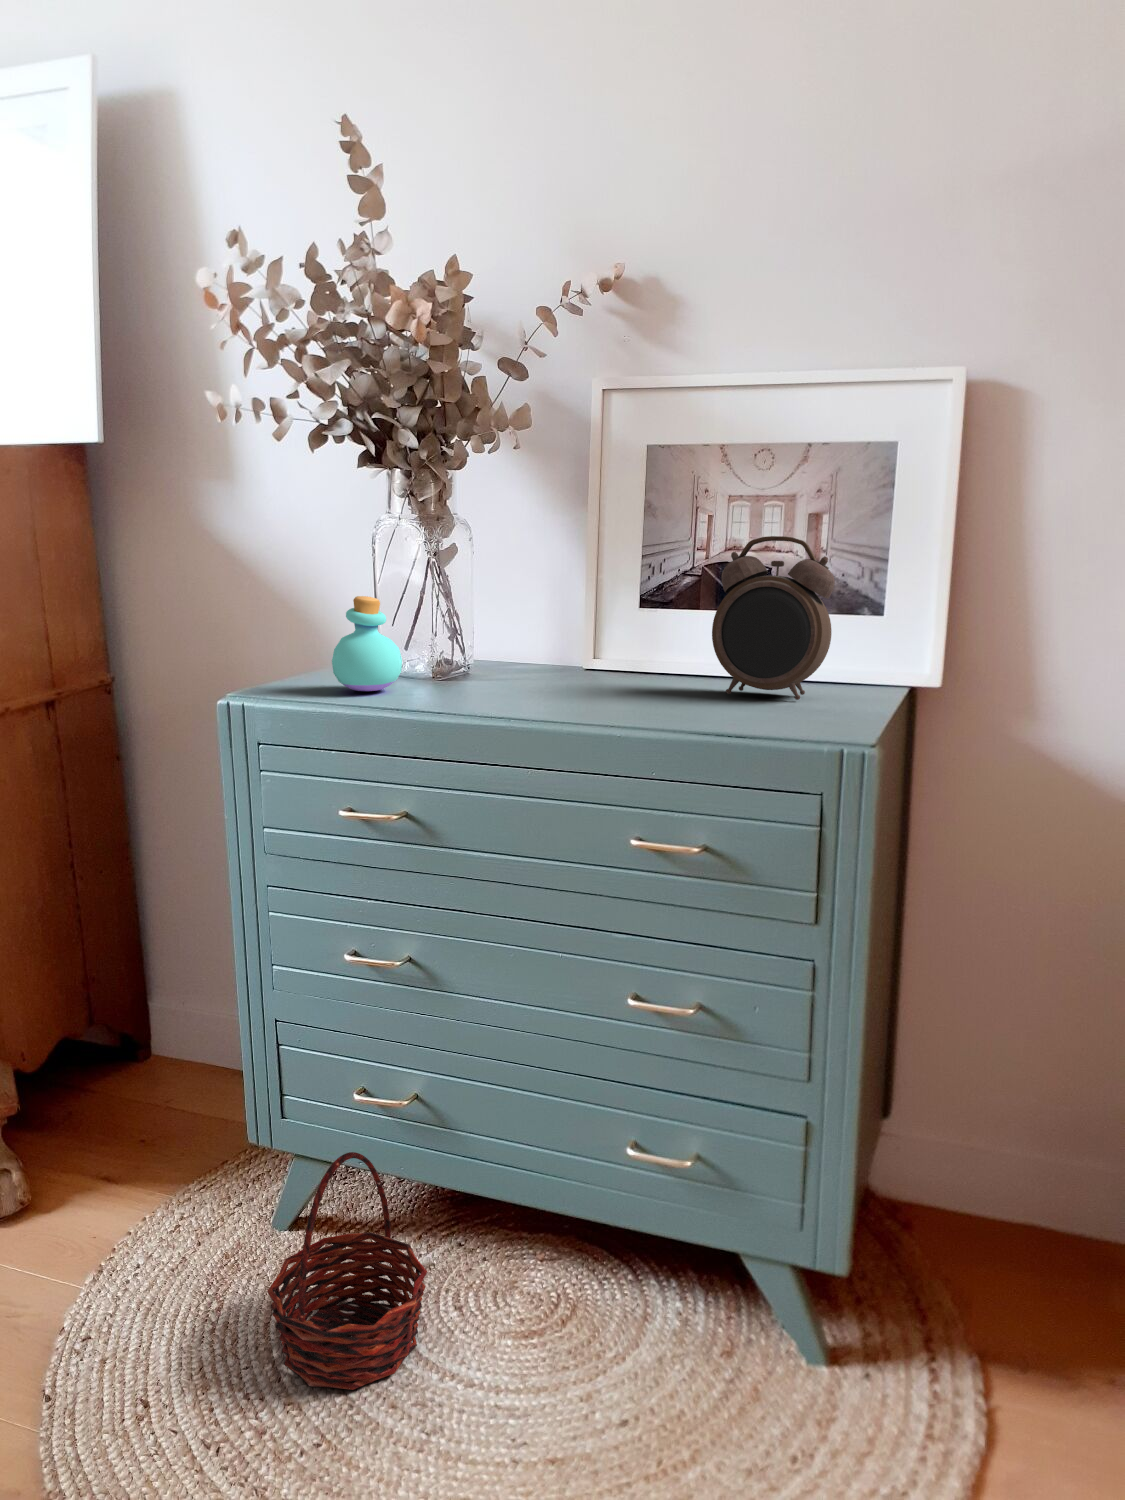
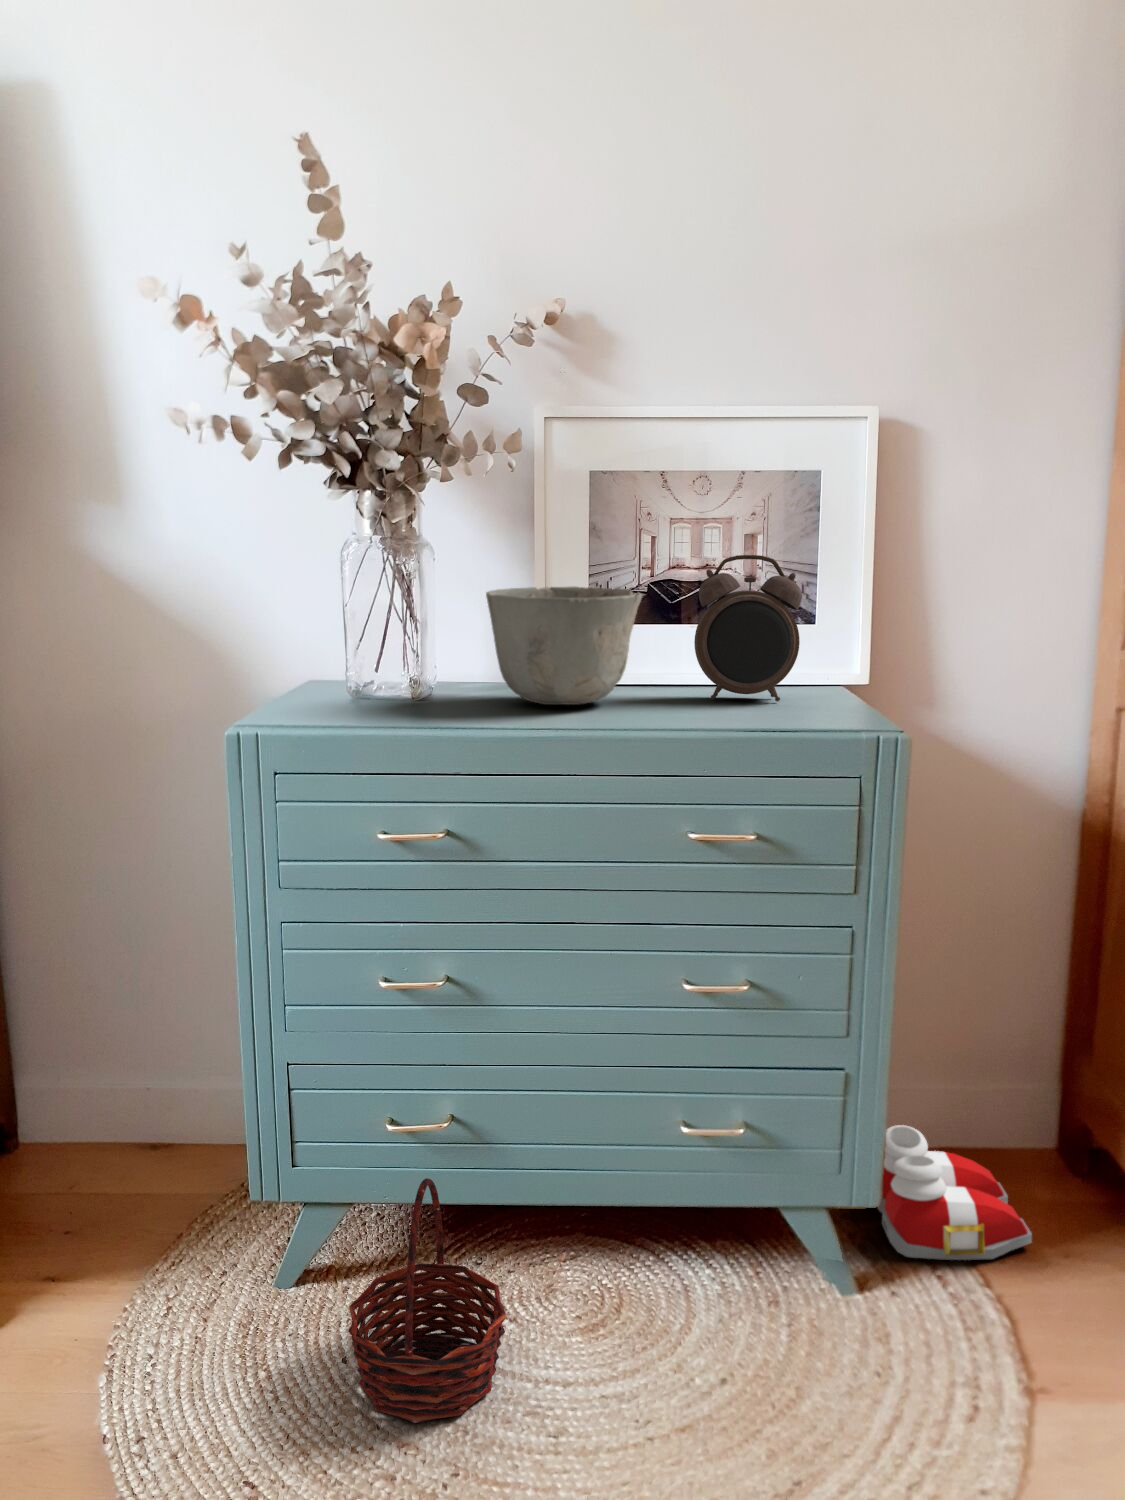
ceramic bowl: none [485,569,643,692] -> present [486,587,642,705]
perfume bottle: present [332,596,402,691] -> none [343,617,413,713]
slippers: none [893,1189,1069,1366] -> present [878,1125,1032,1260]

